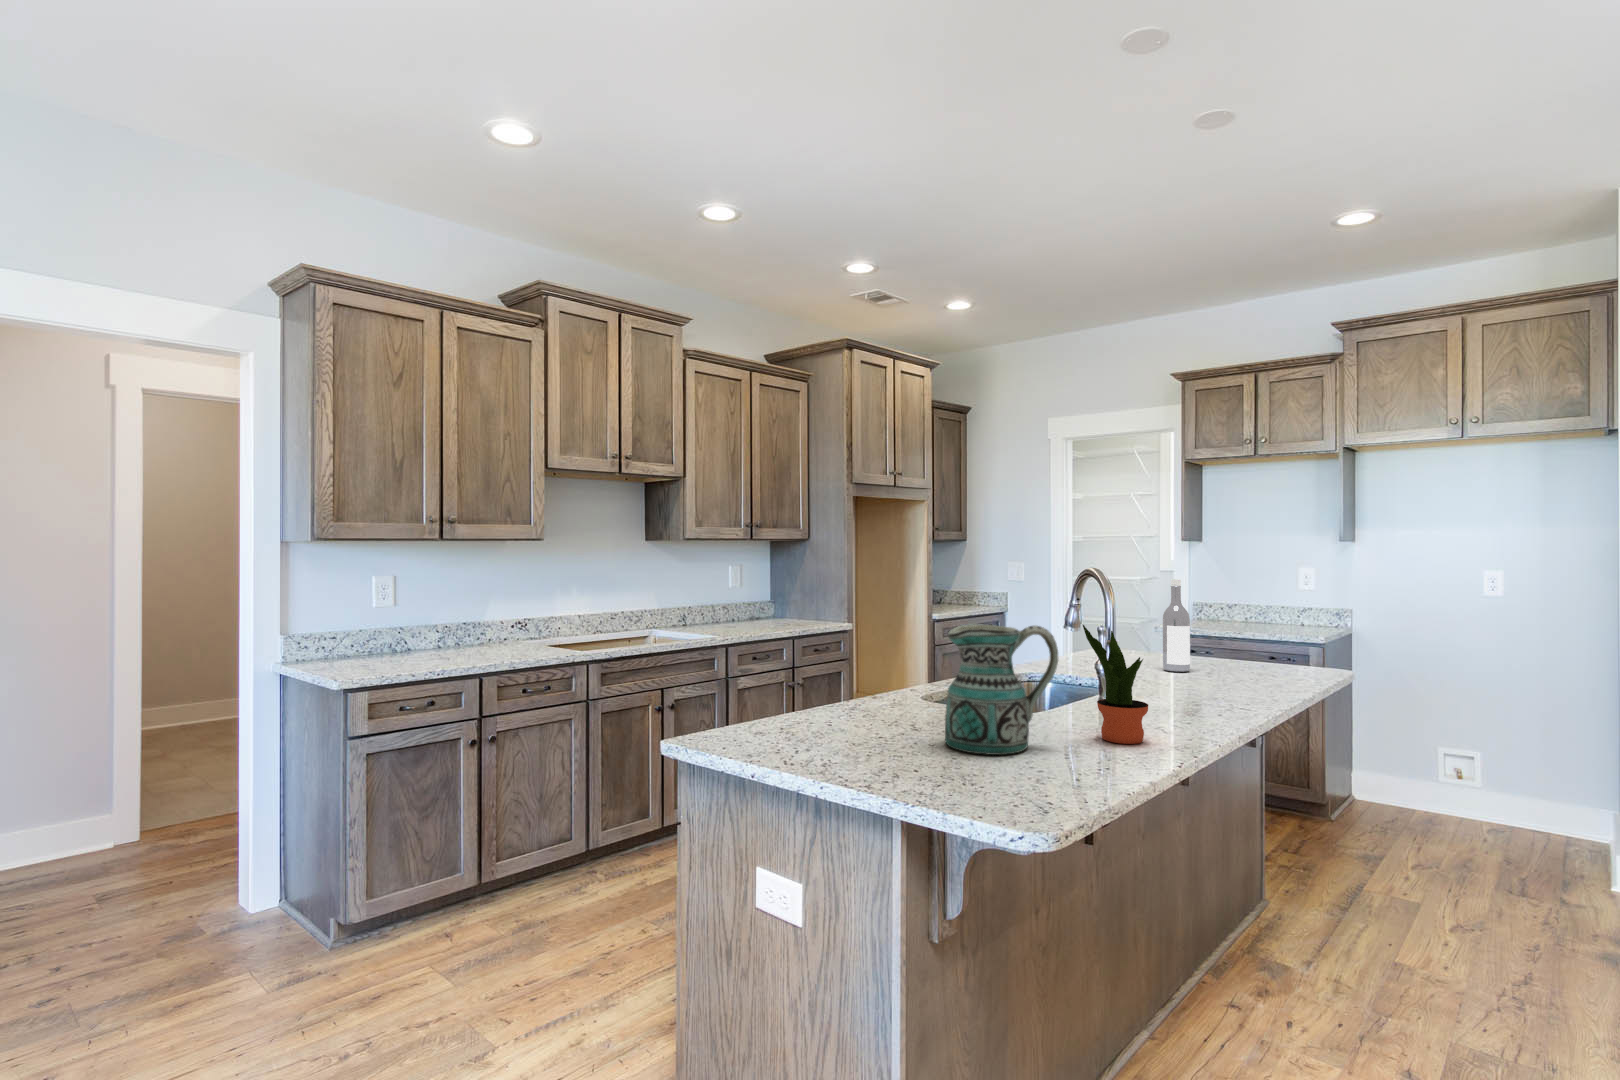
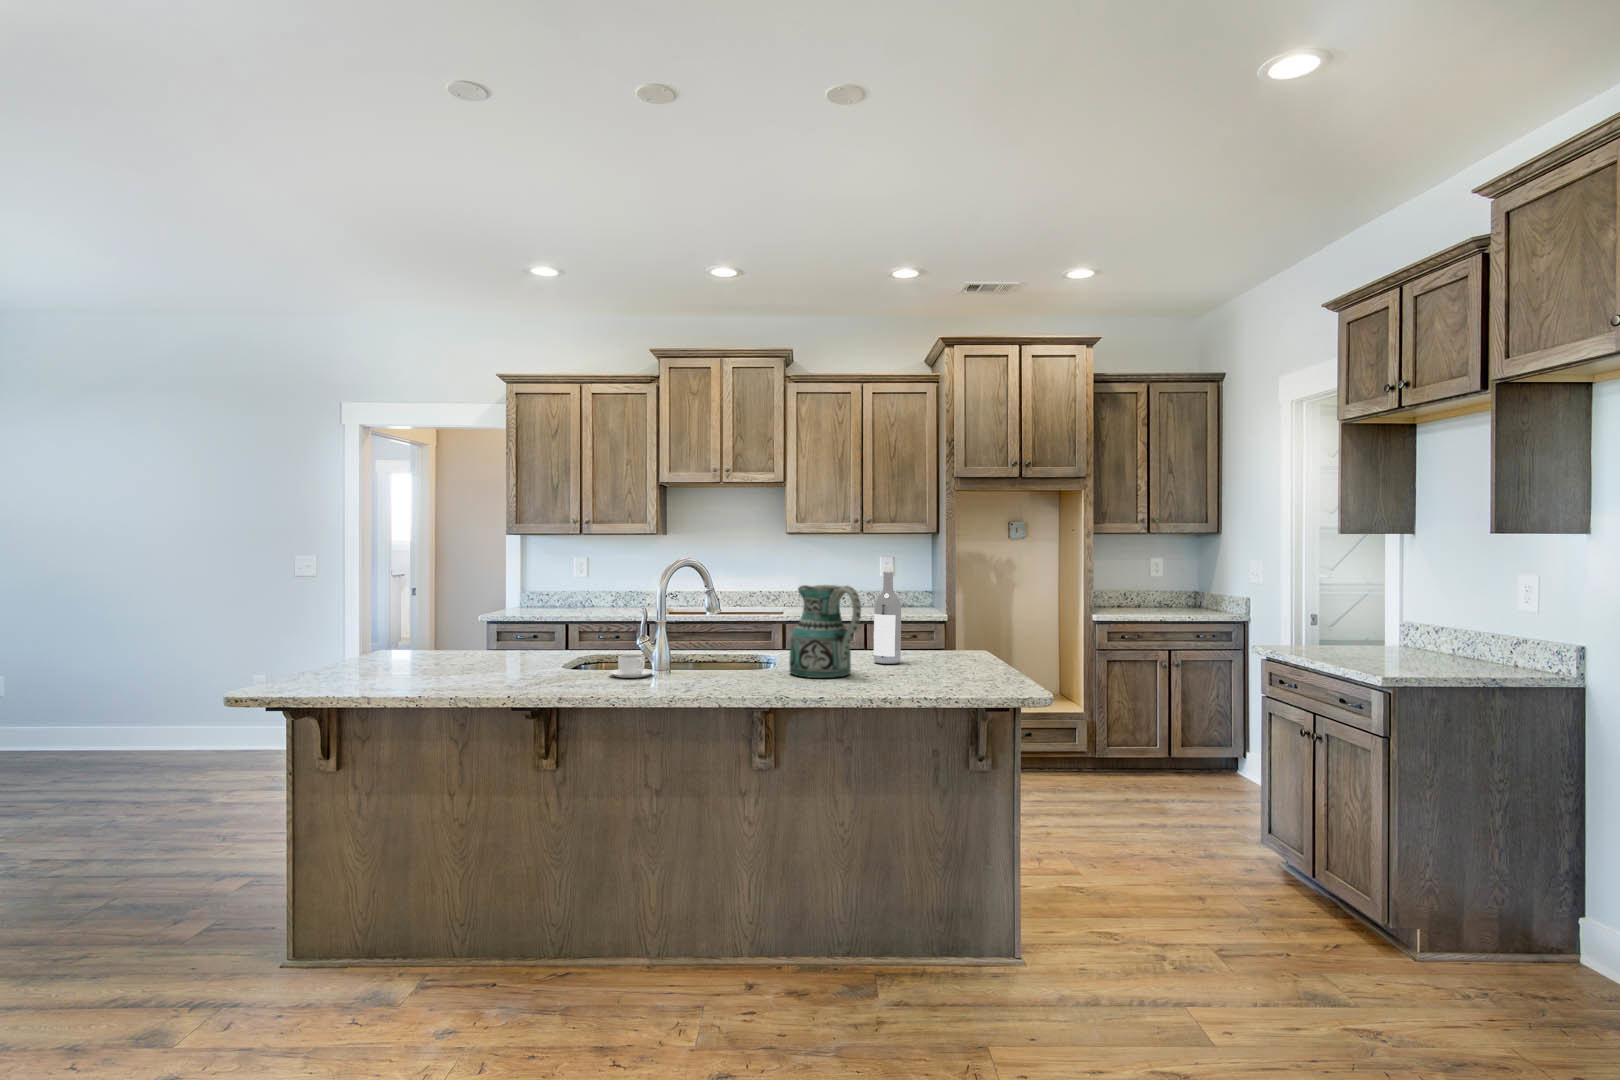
ceramic pitcher: present [945,624,1058,755] -> present [789,585,861,678]
potted plant: present [1083,625,1148,744] -> none [478,581,520,676]
coffee cup: none [1162,692,1216,719] -> present [609,655,654,678]

